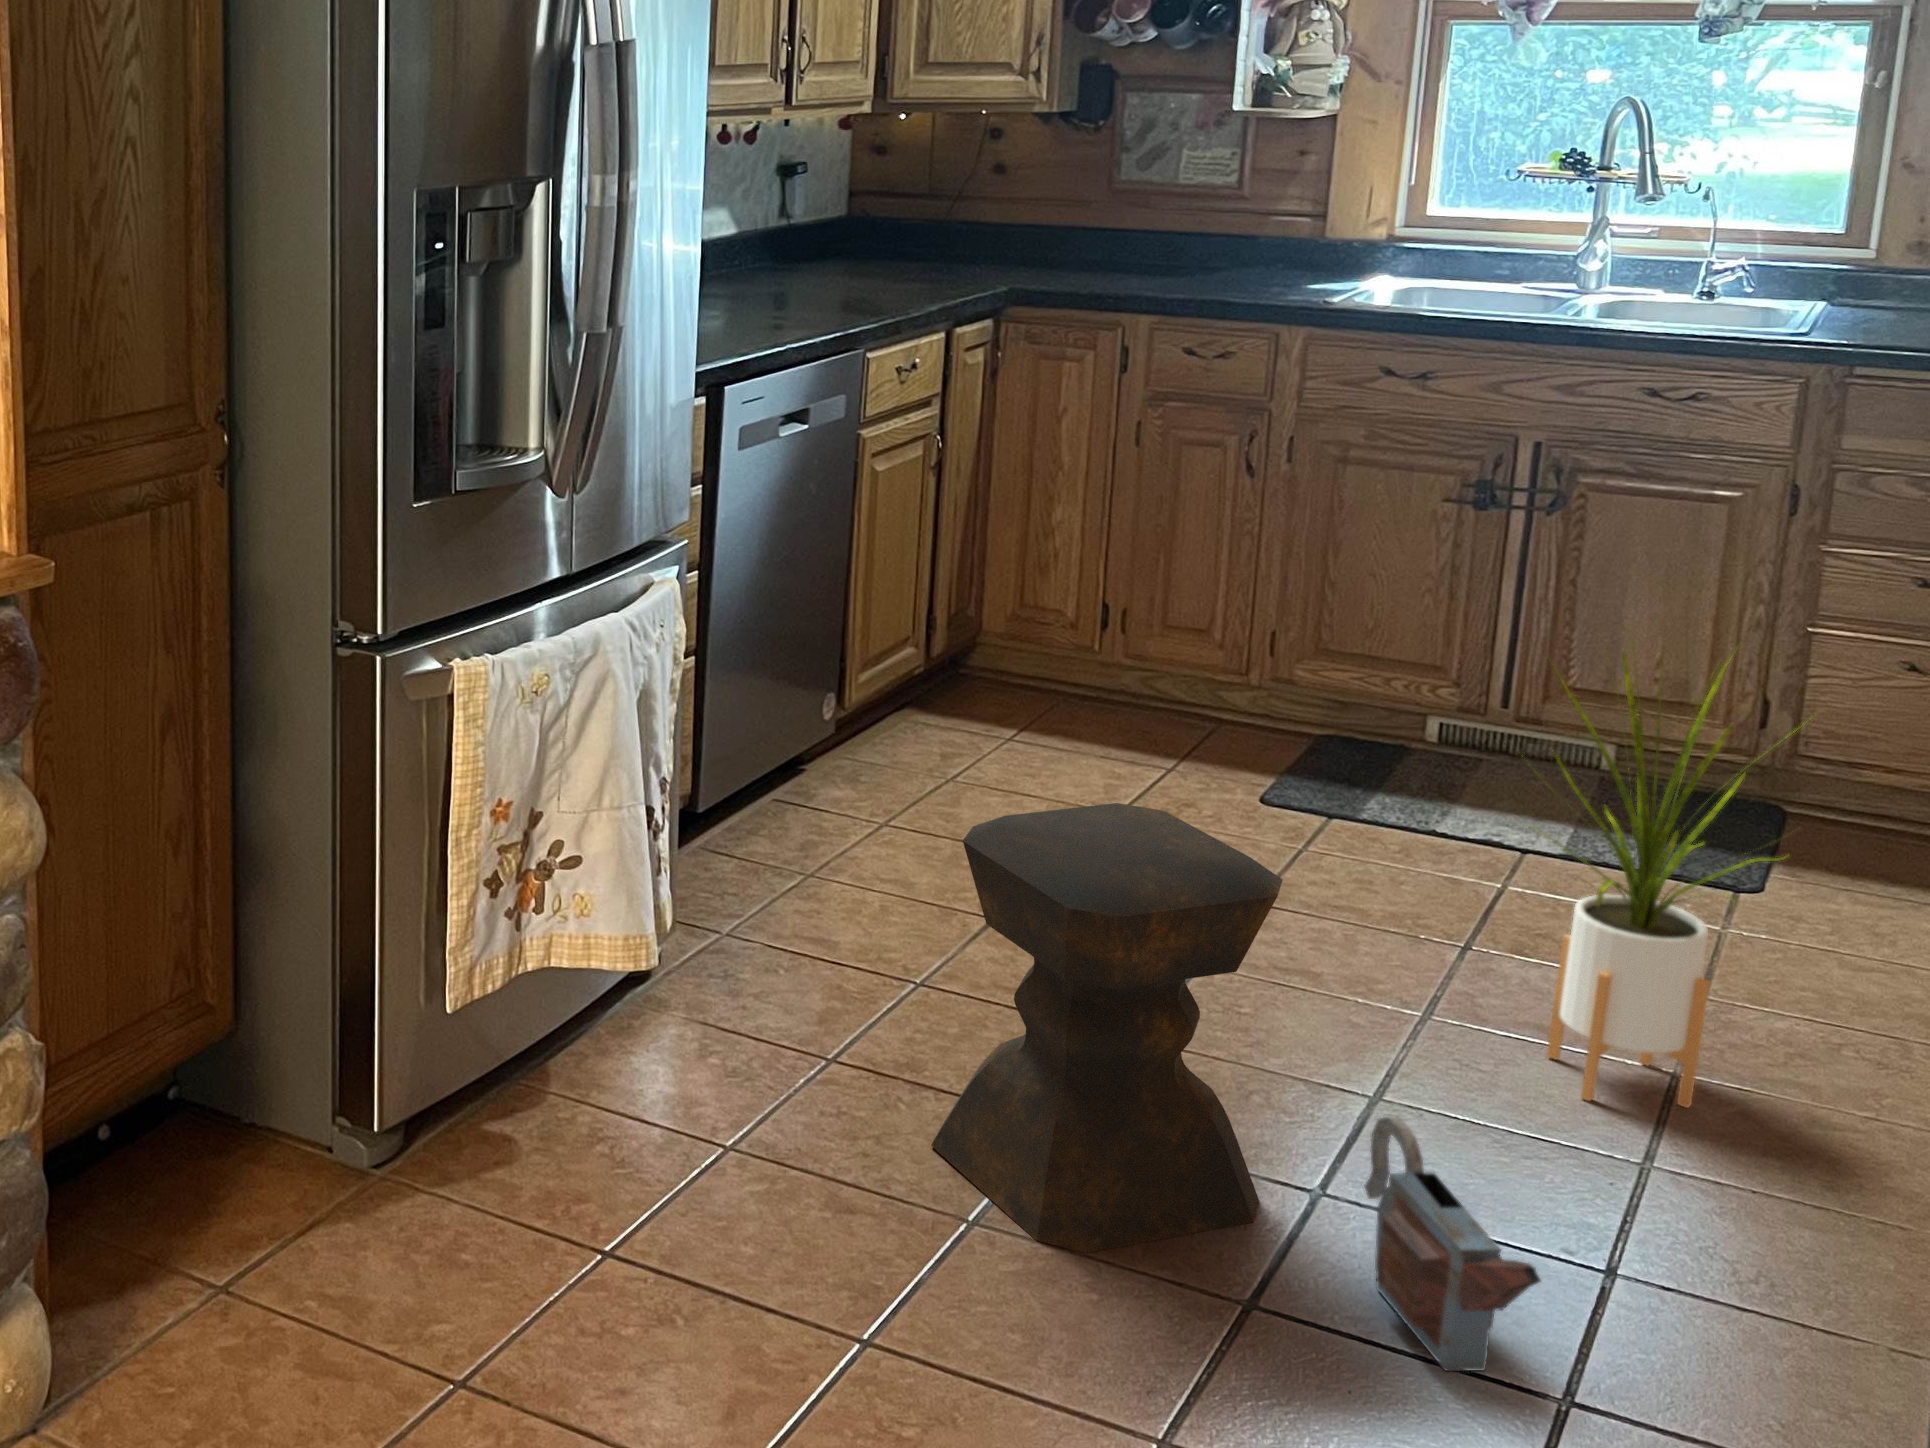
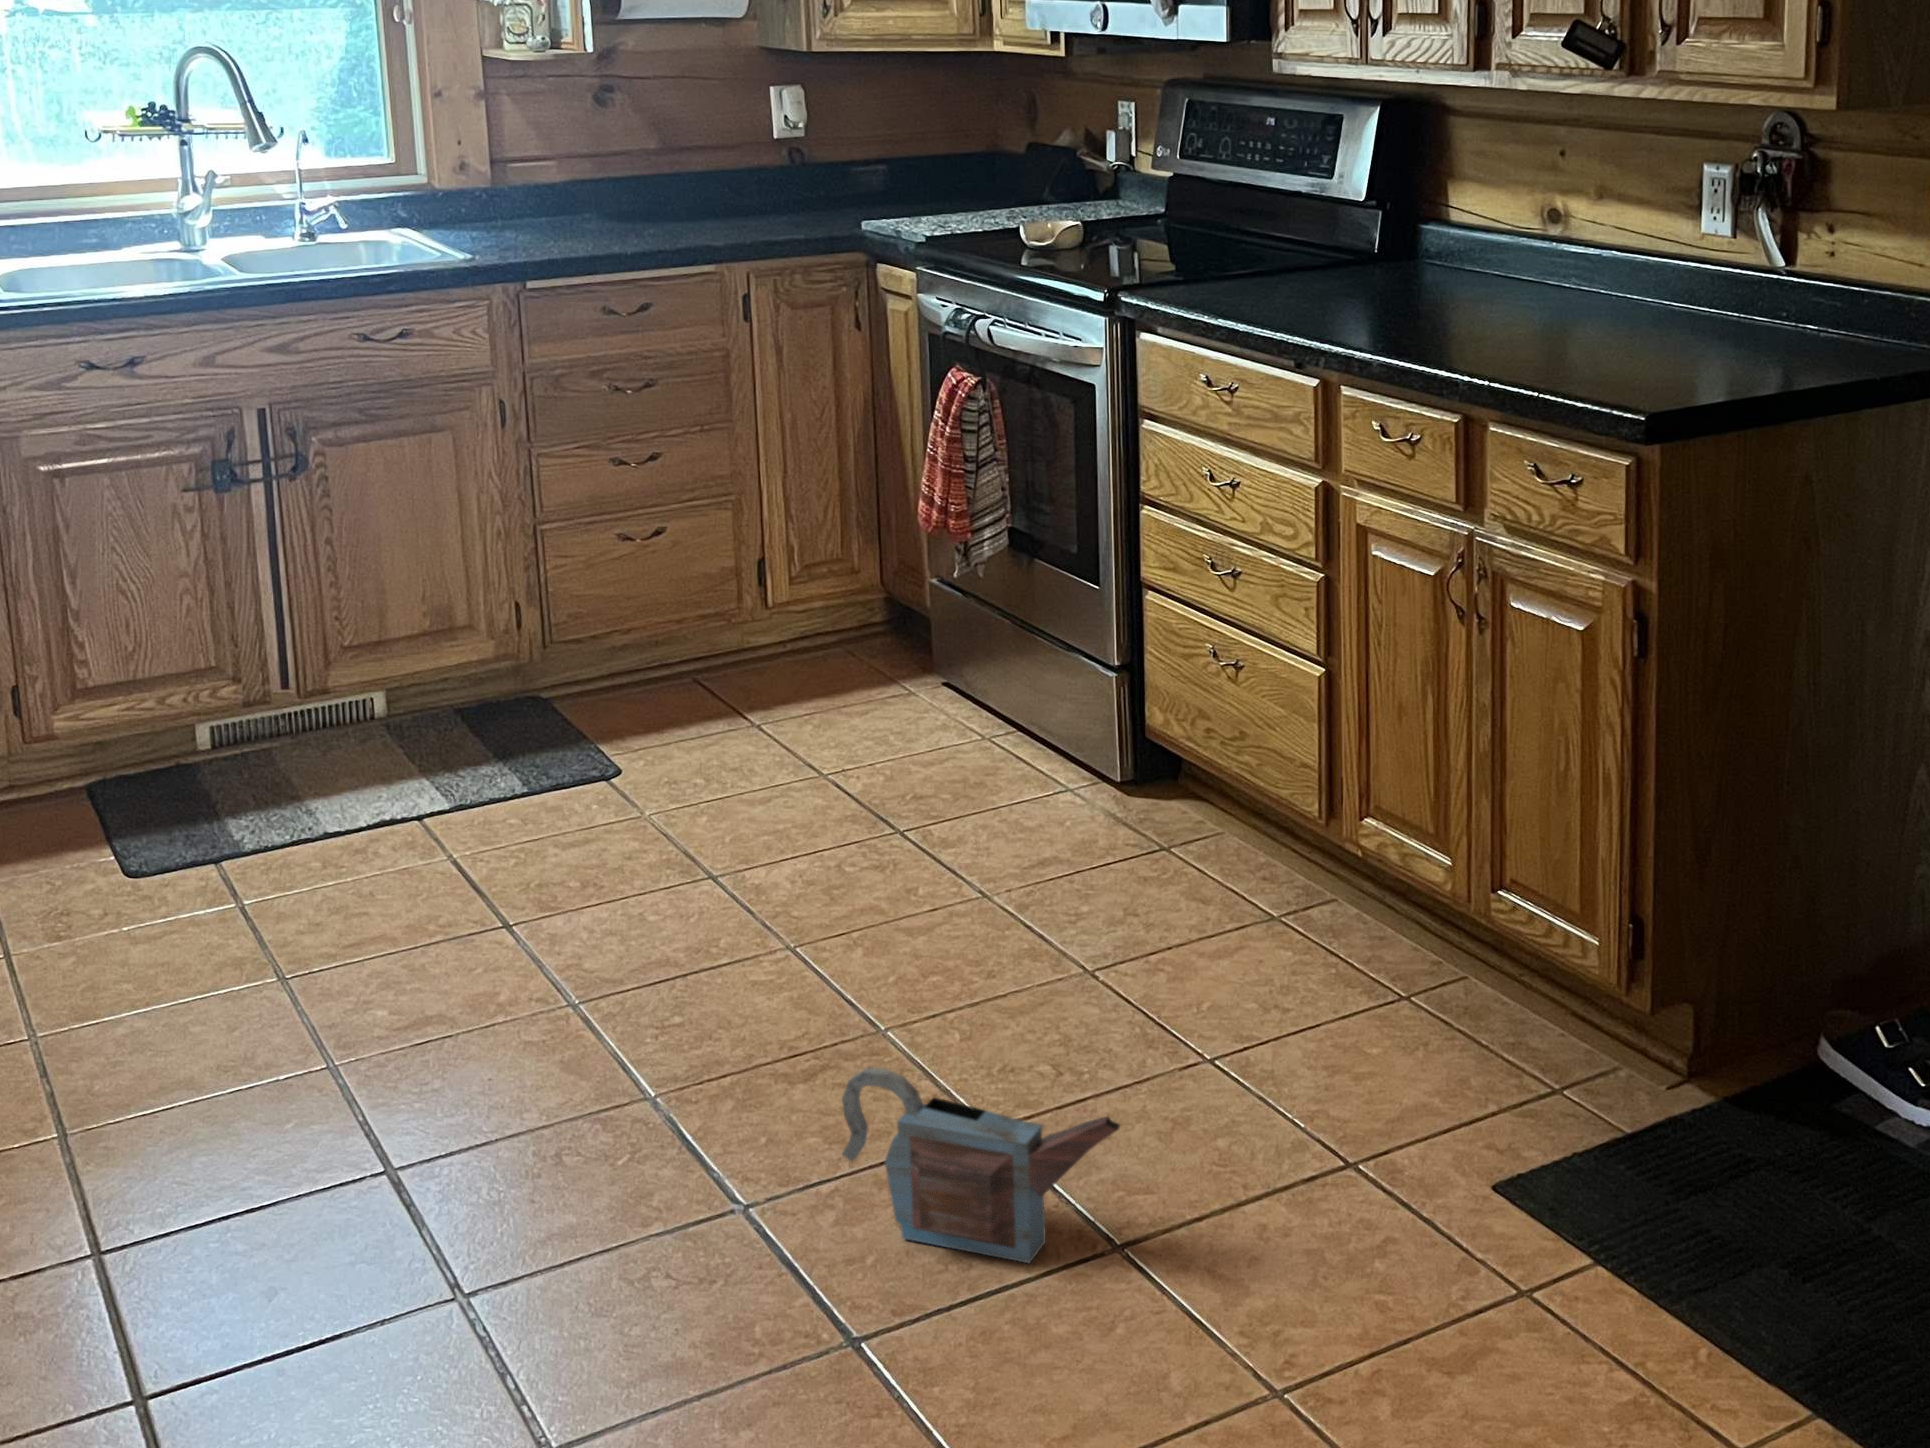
house plant: present [1528,643,1813,1108] -> none [632,531,882,996]
stool: present [931,803,1283,1253] -> none [367,884,750,1412]

